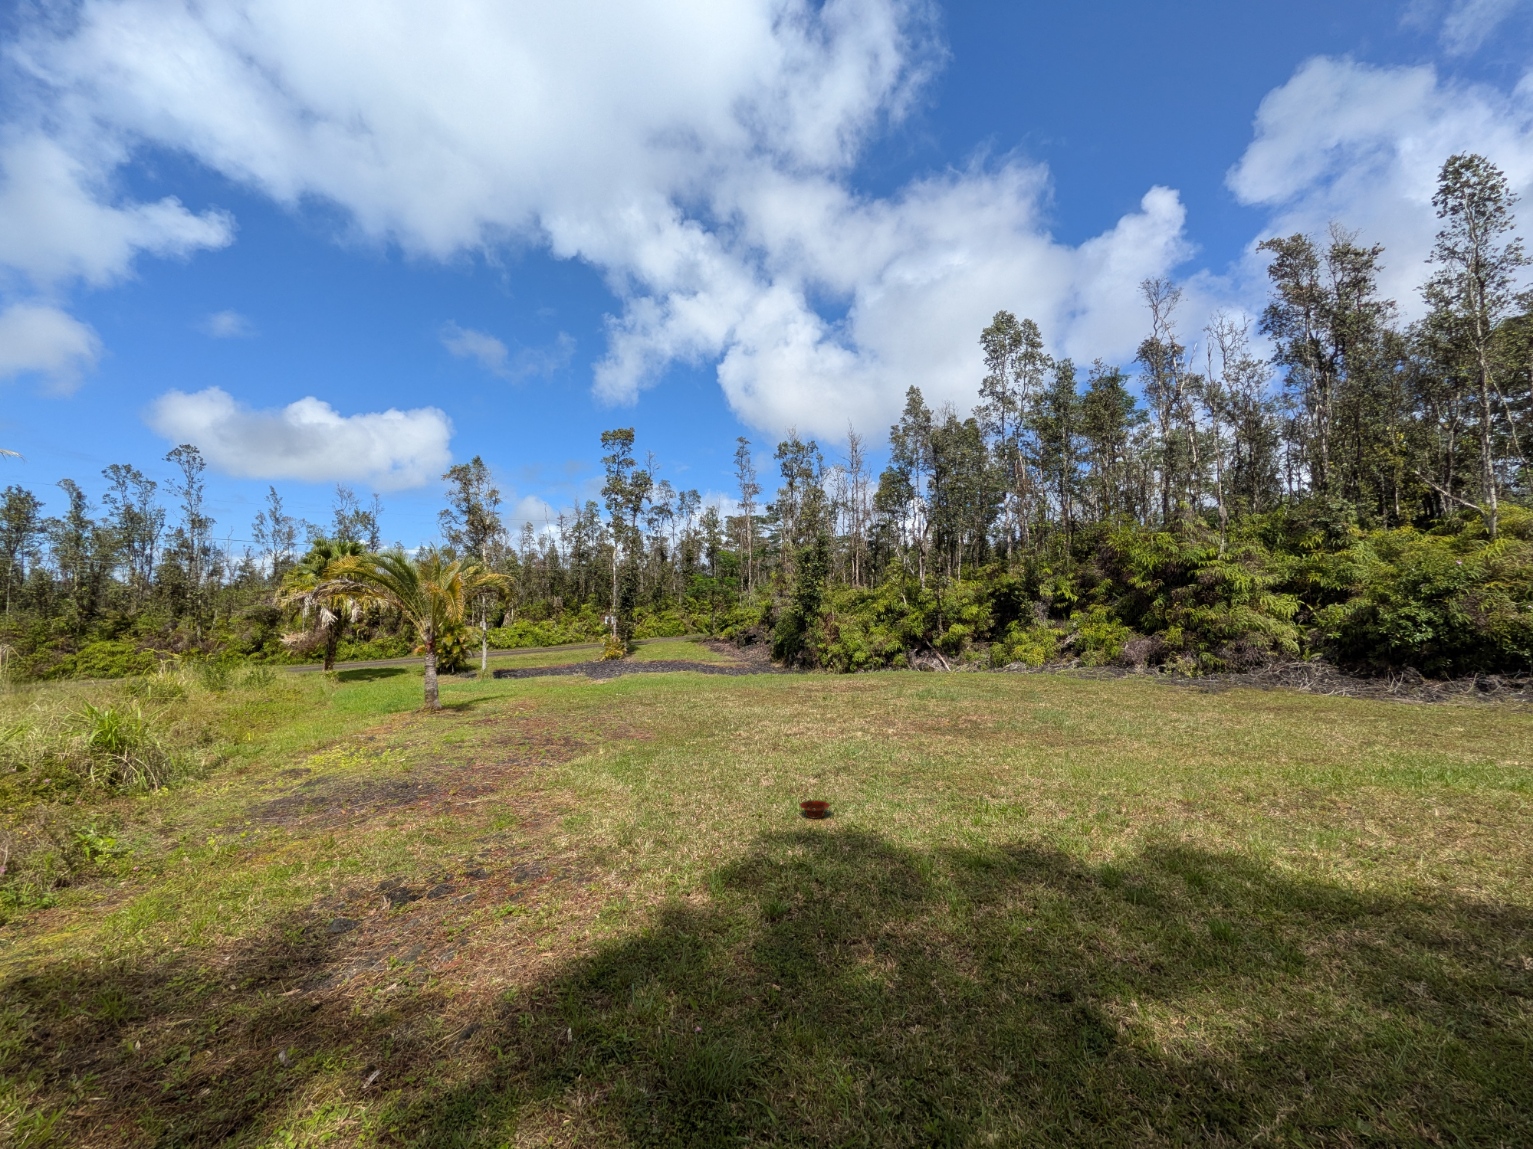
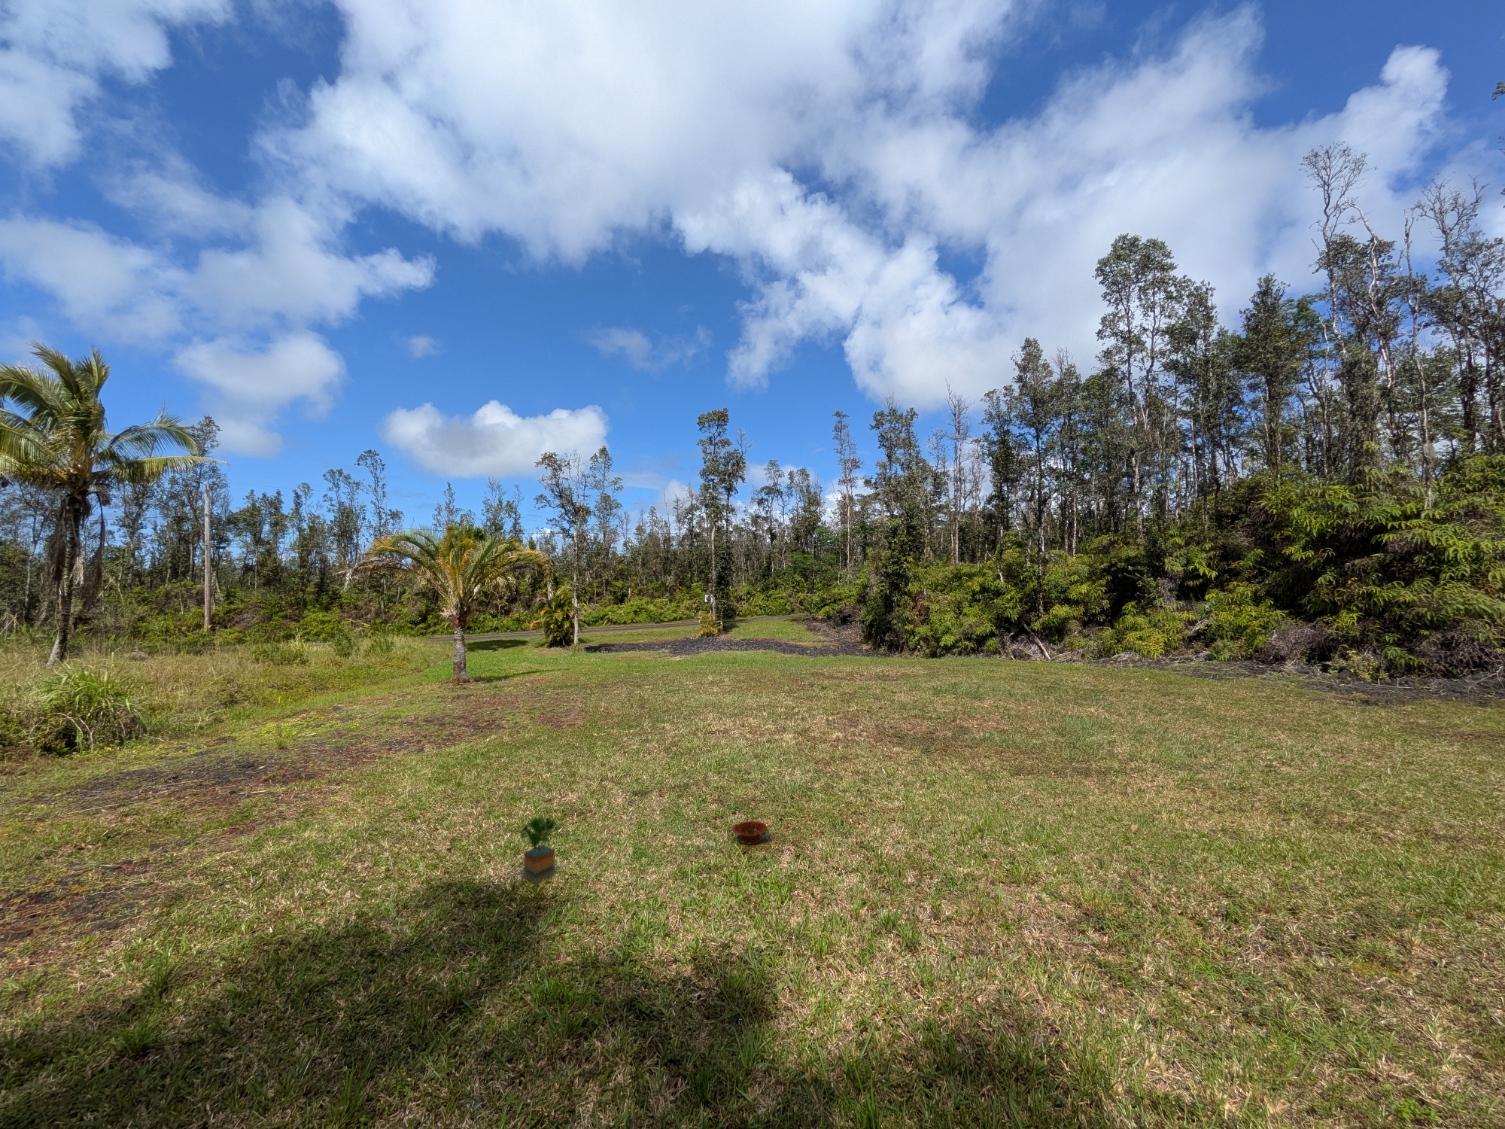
potted tree: none [632,802,668,864] -> present [520,817,560,883]

